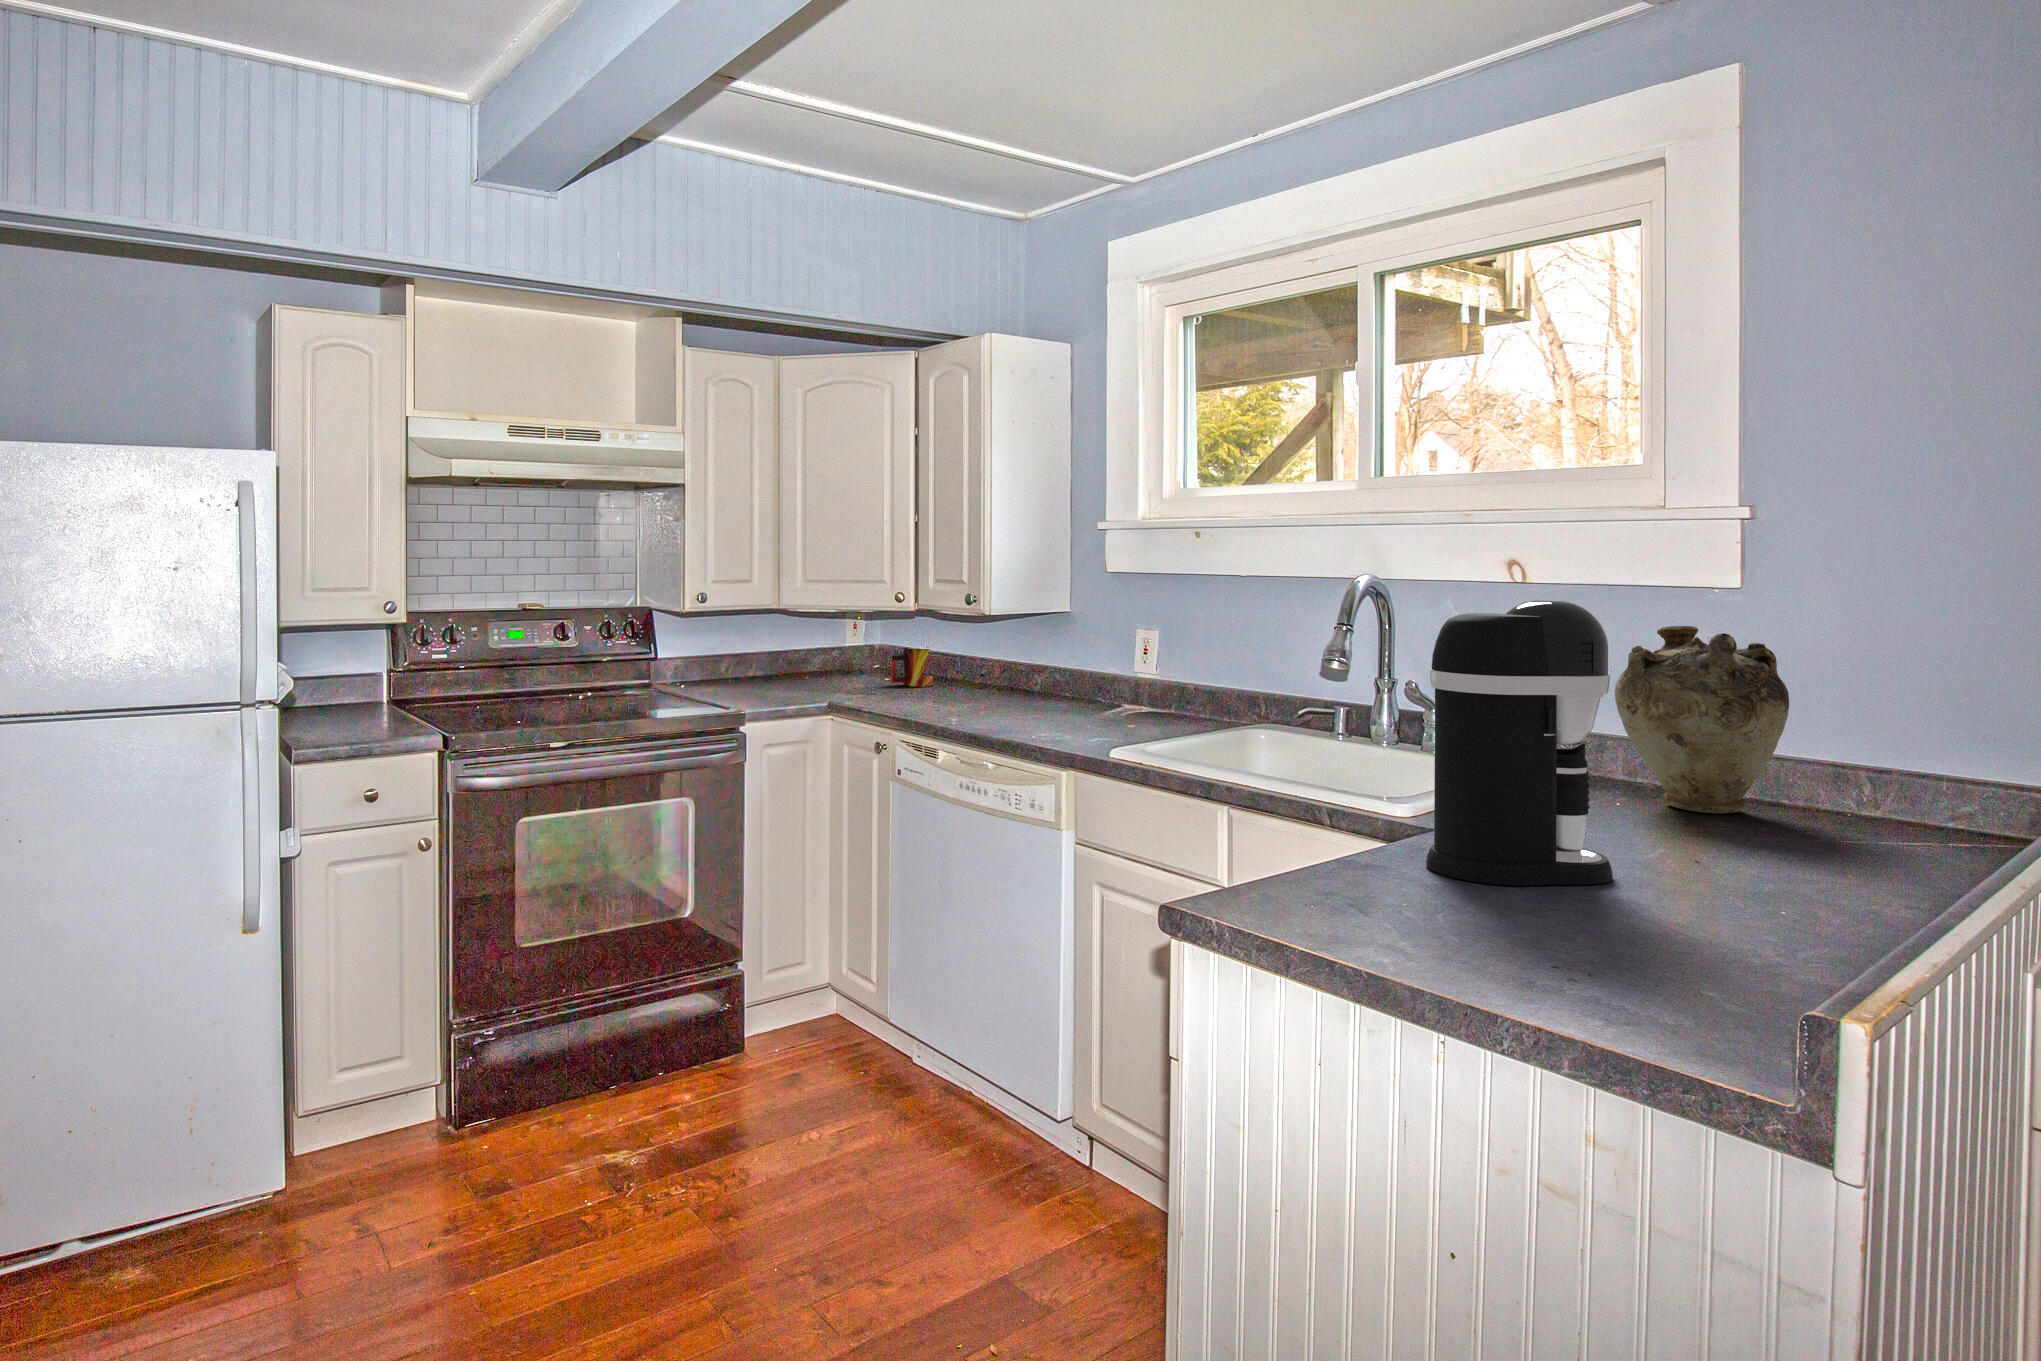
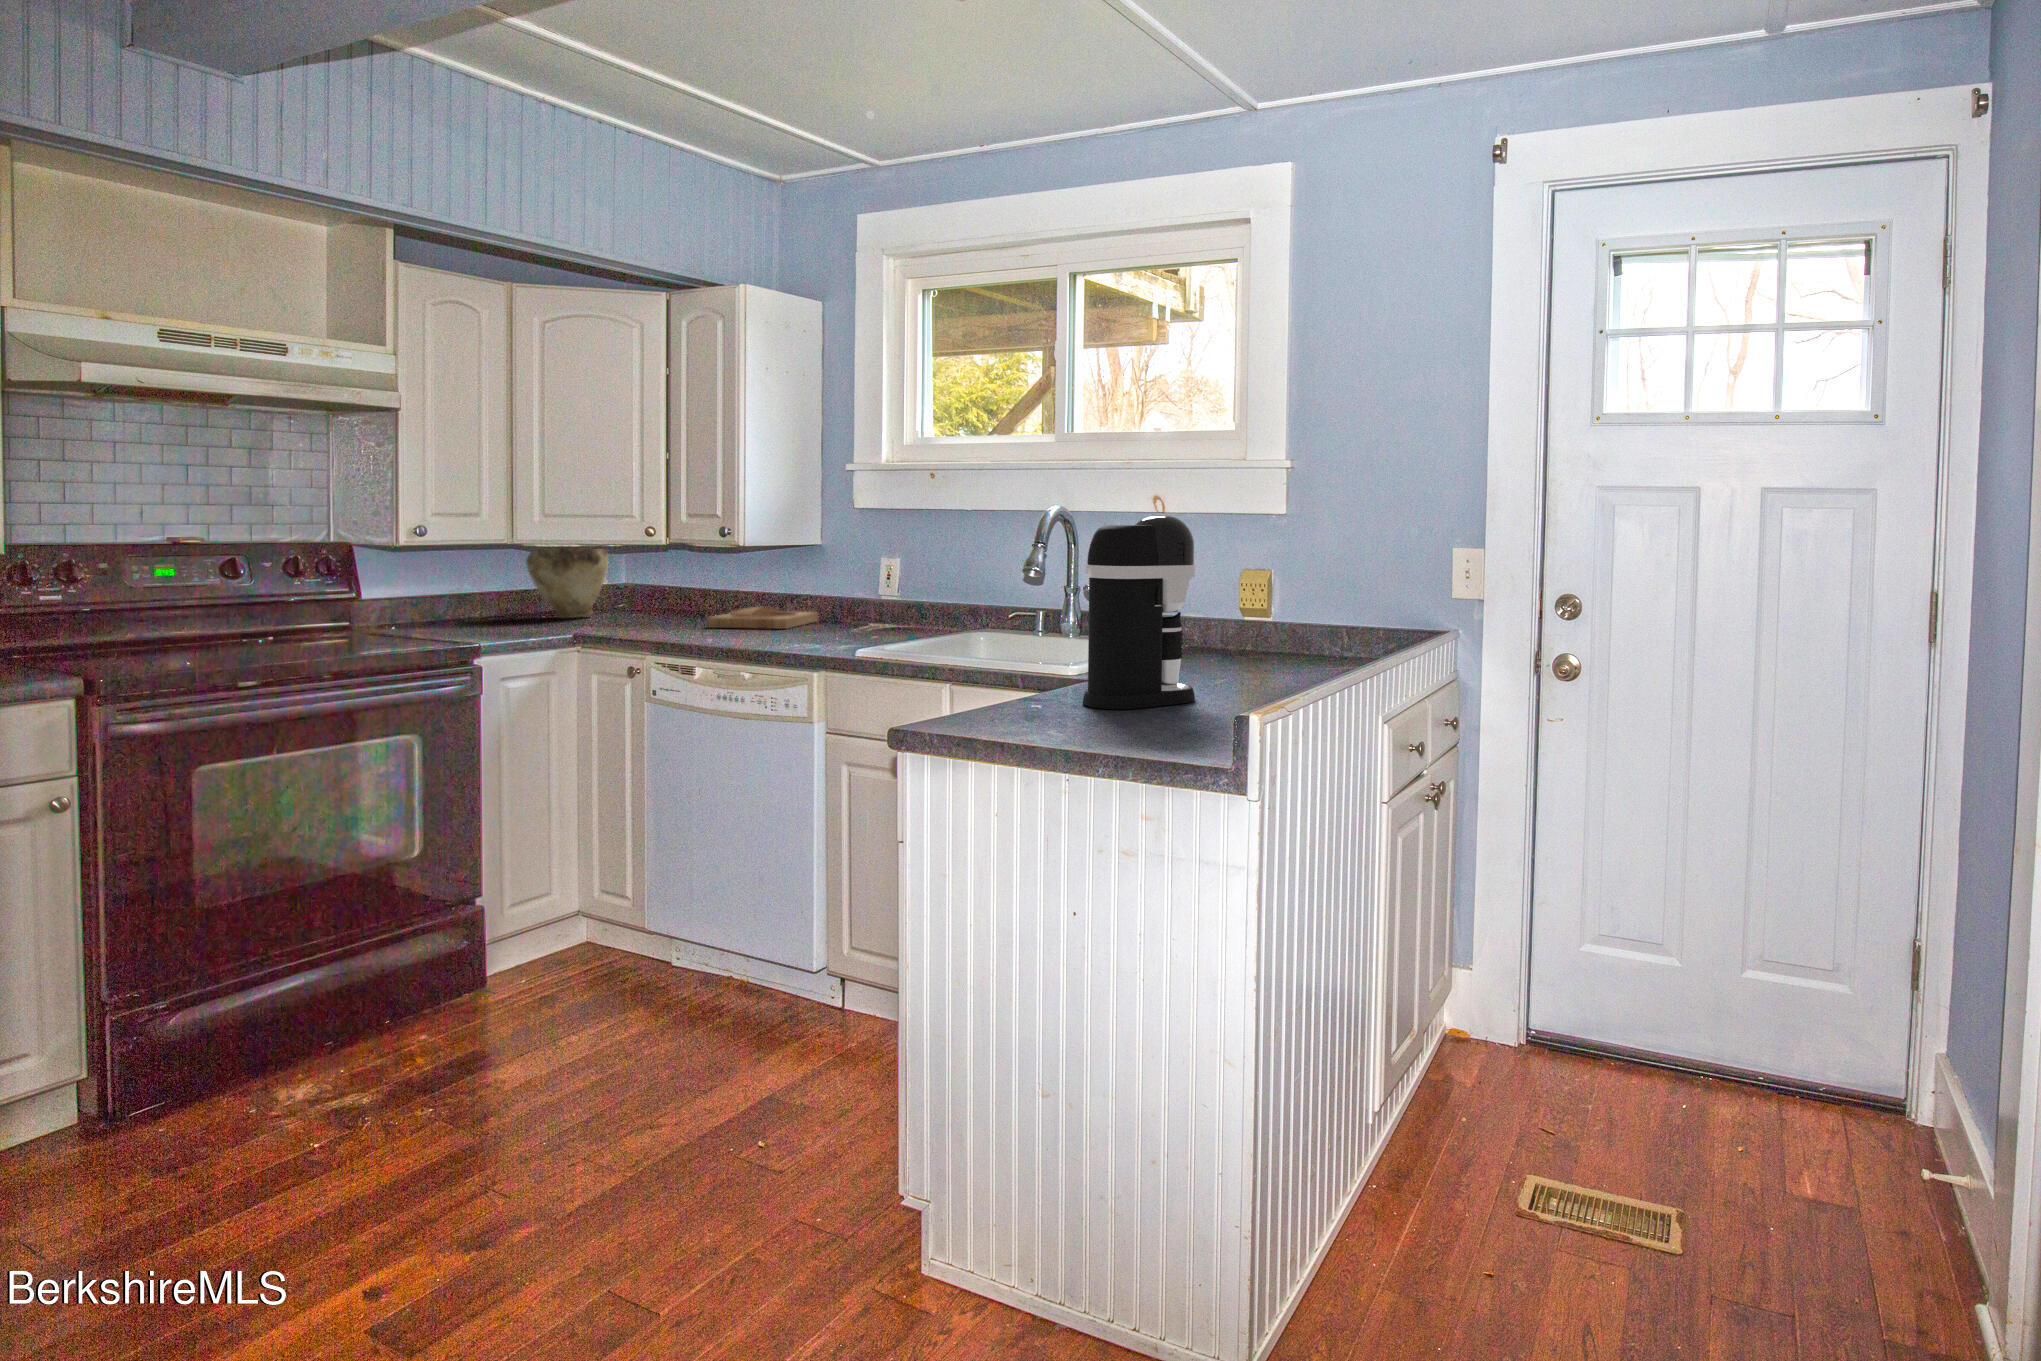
vase: present [1615,626,1789,813] -> present [526,548,608,618]
mug: present [891,647,933,687] -> none [646,579,690,616]
tray: none [948,683,1064,710] -> present [706,607,818,629]

